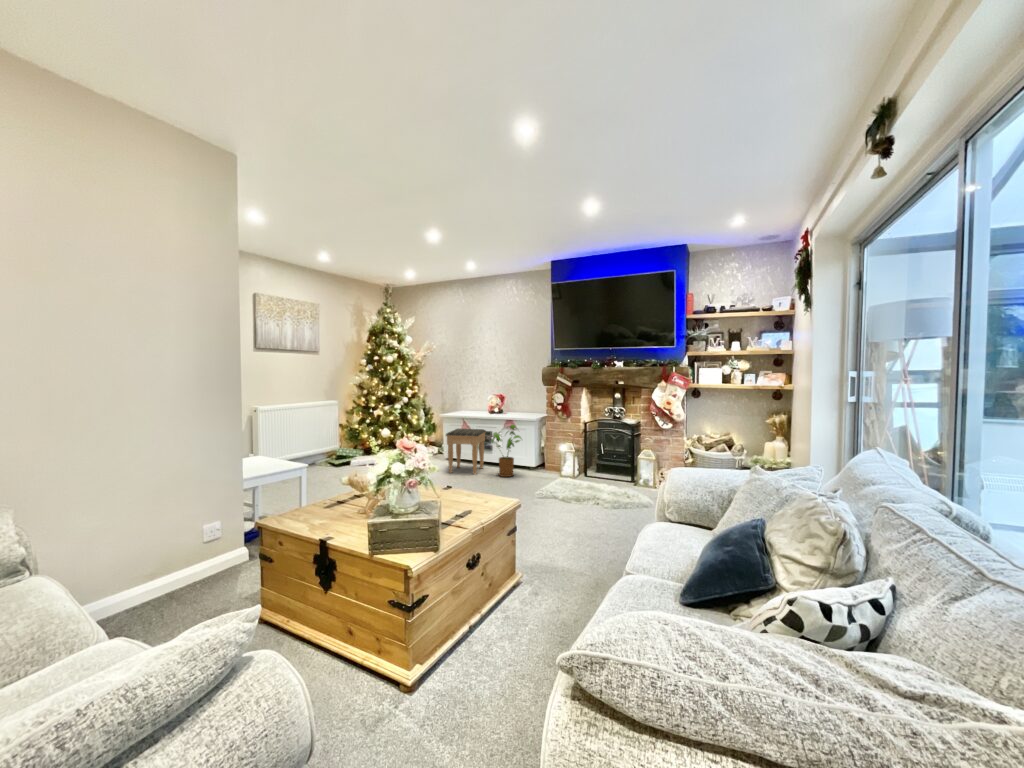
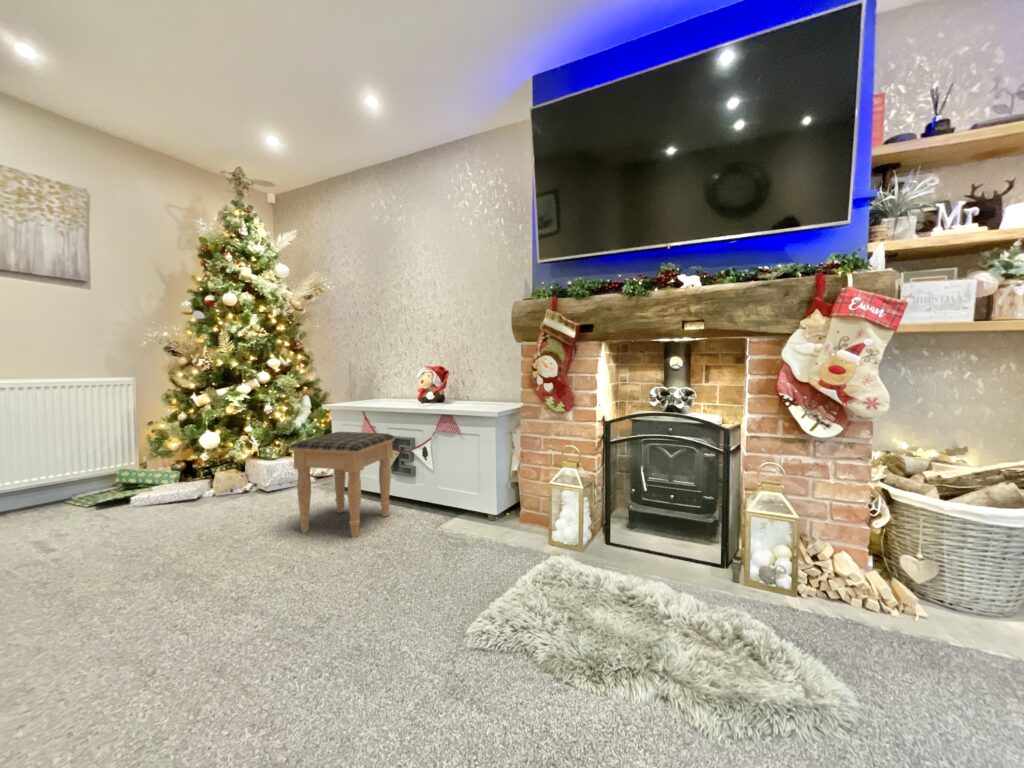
house plant: present [492,425,521,477] -> none [388,424,457,549]

